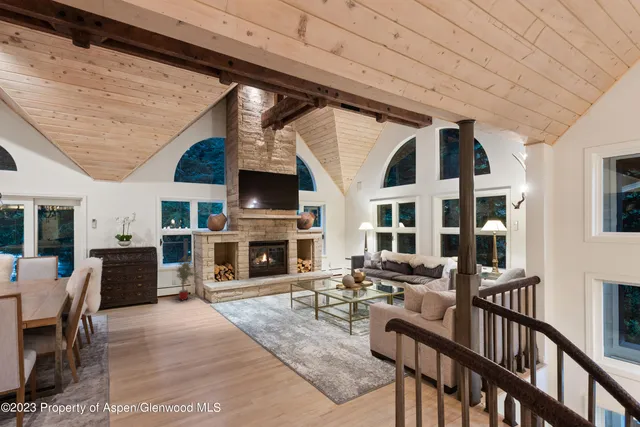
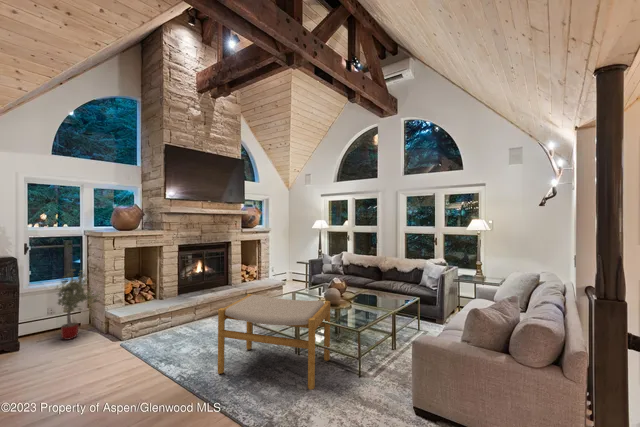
footstool: none [260,276,336,339] -> present [218,294,330,390]

